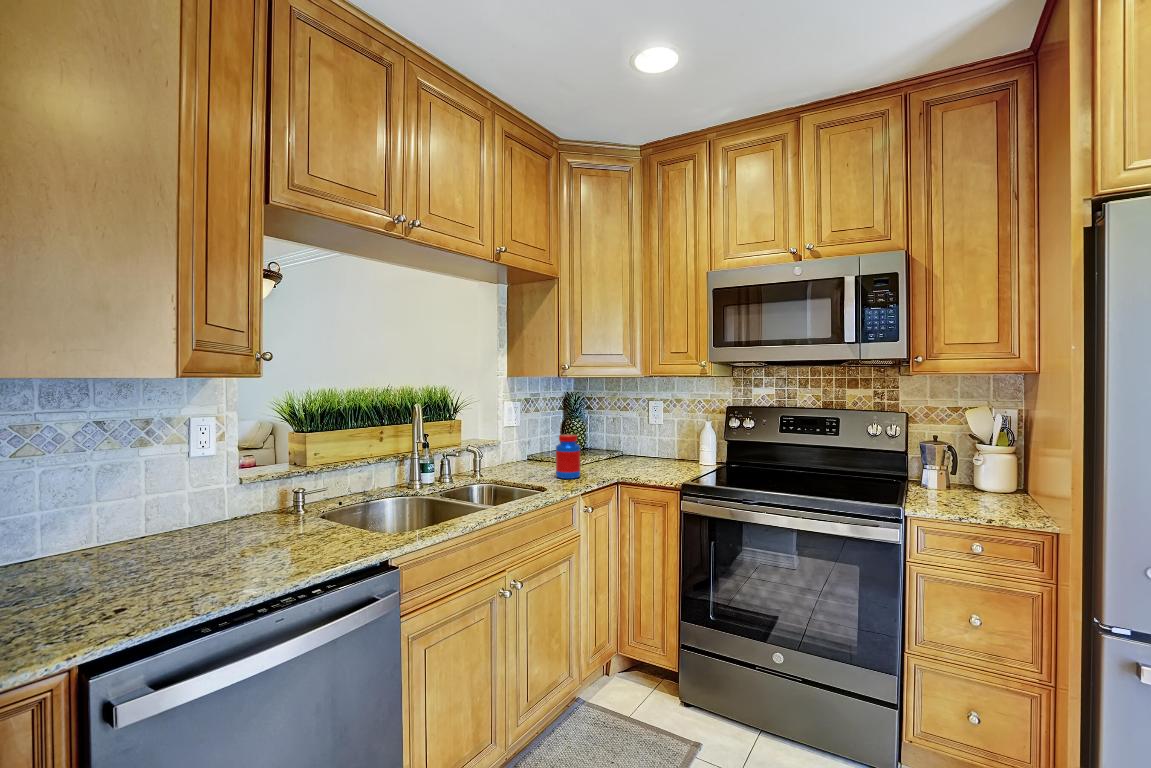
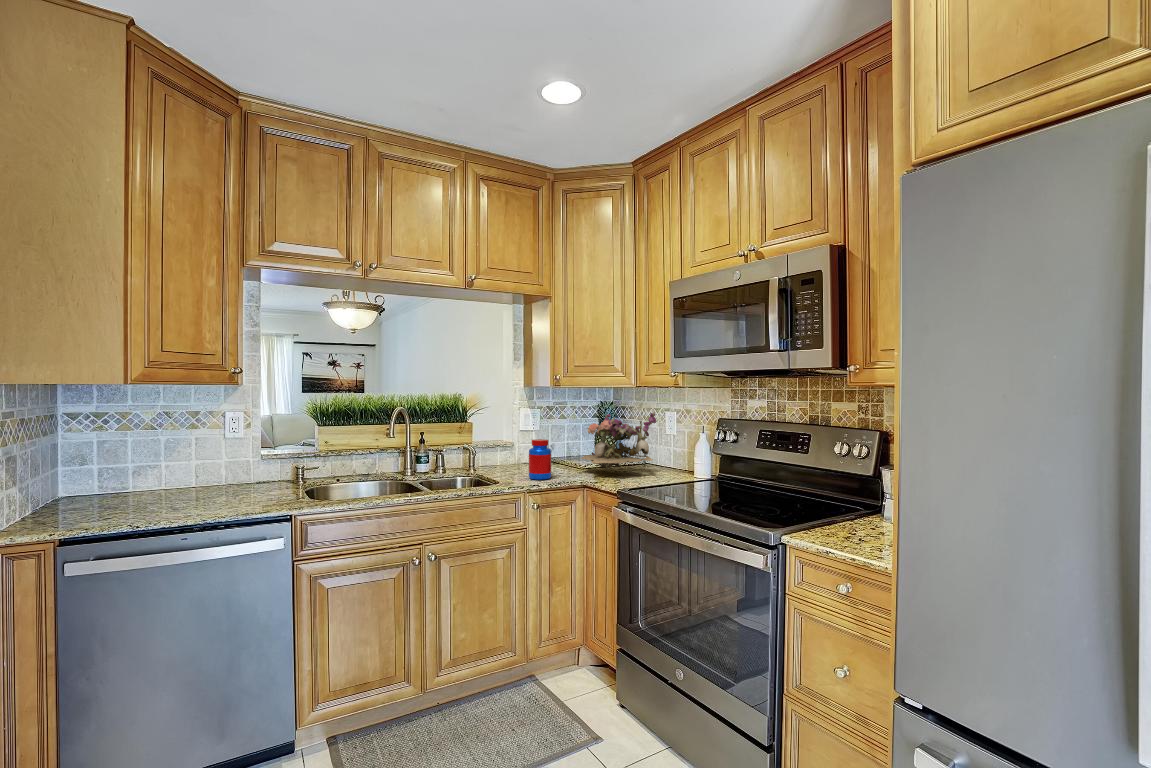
flower arrangement: none [584,401,667,465] -> present [580,411,657,471]

